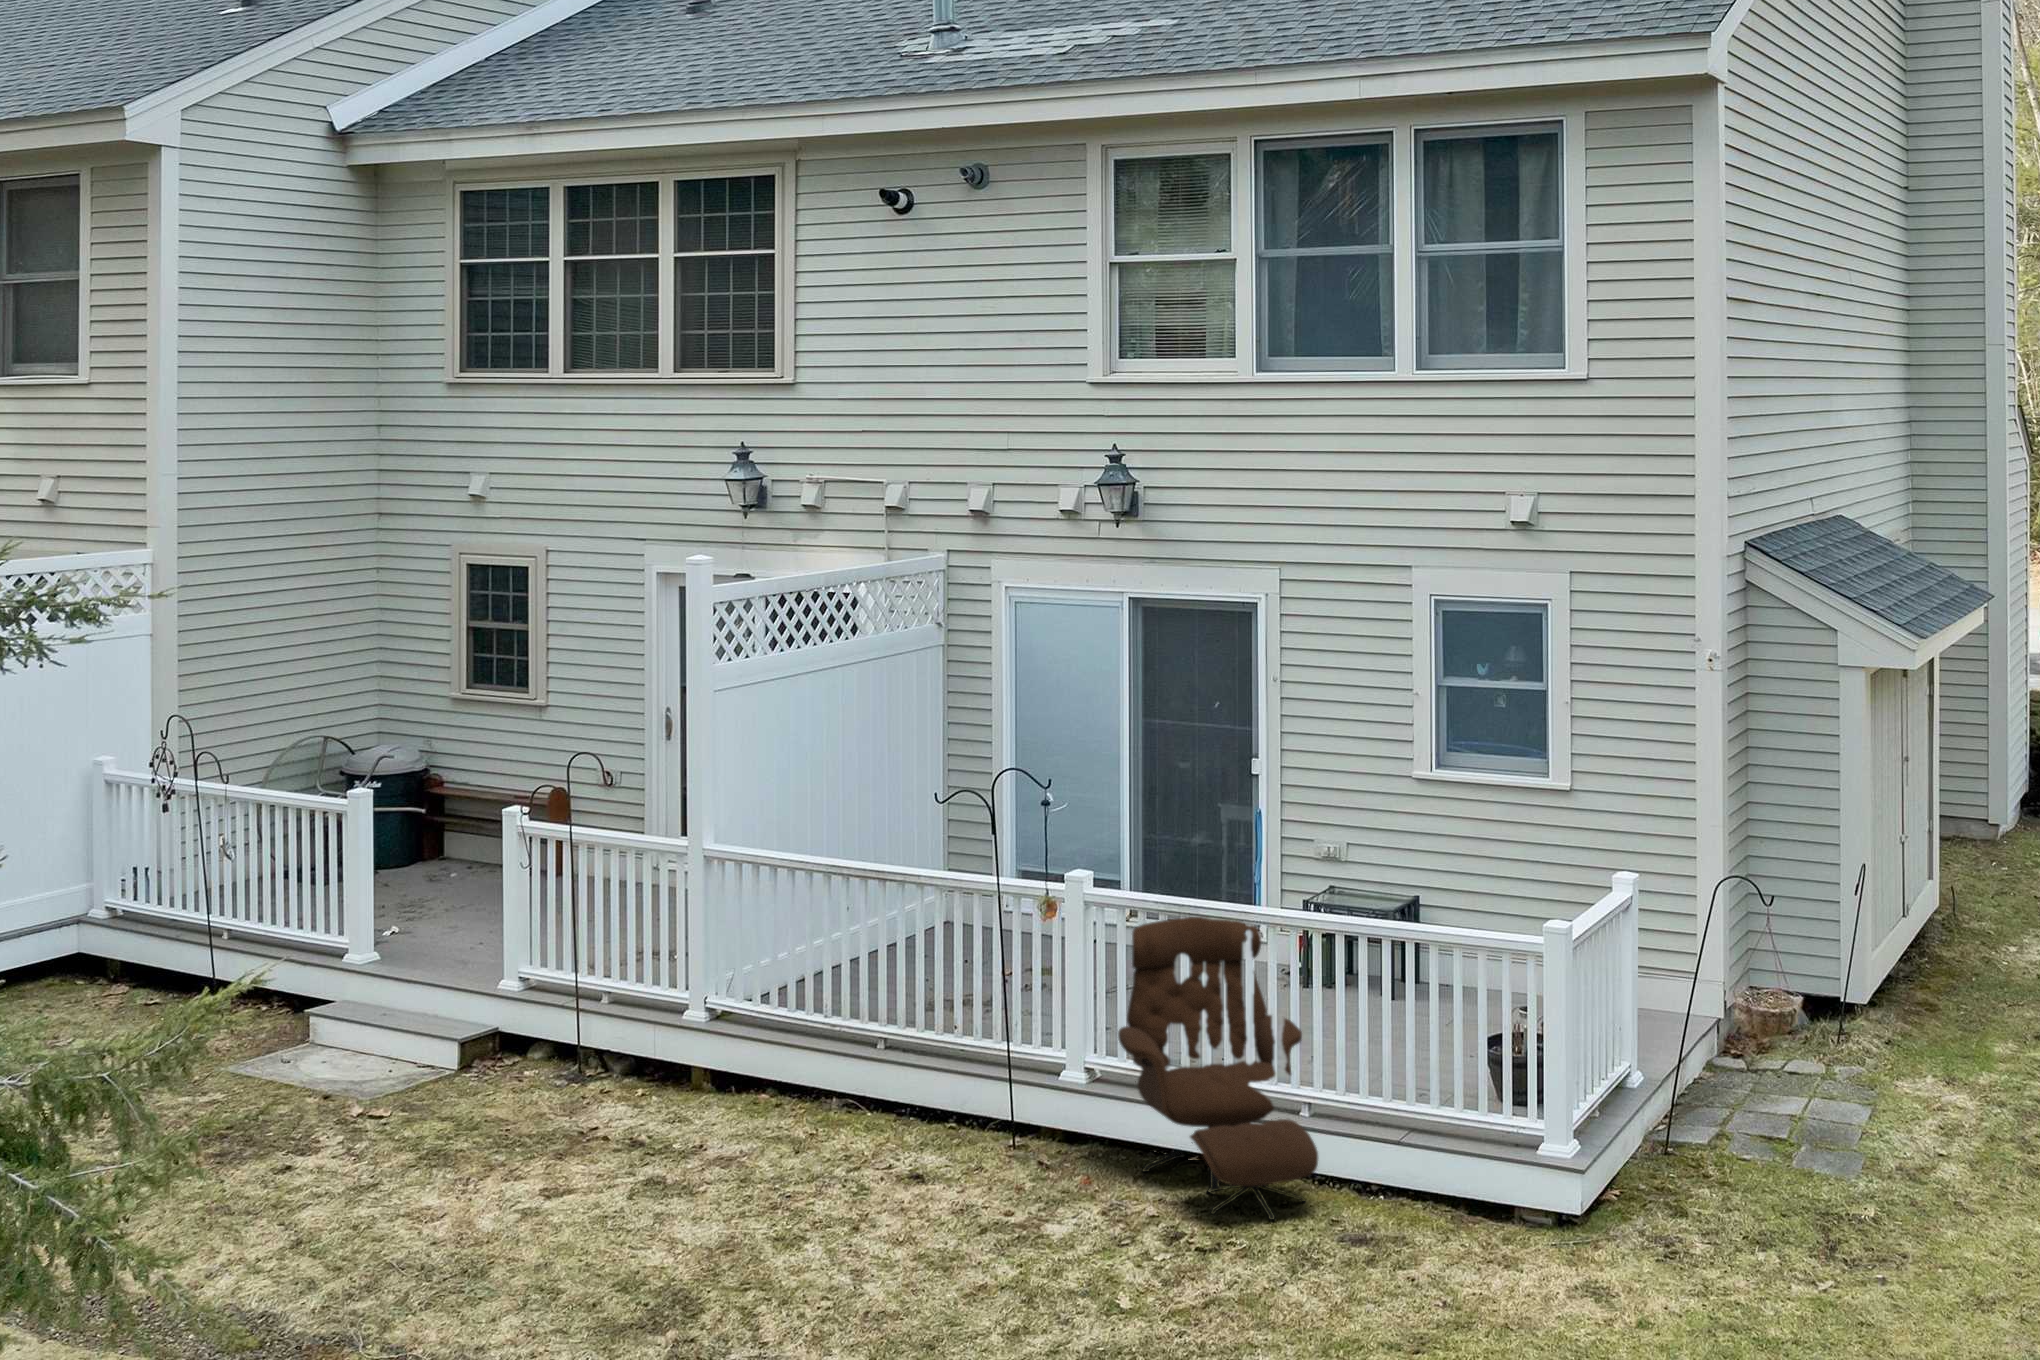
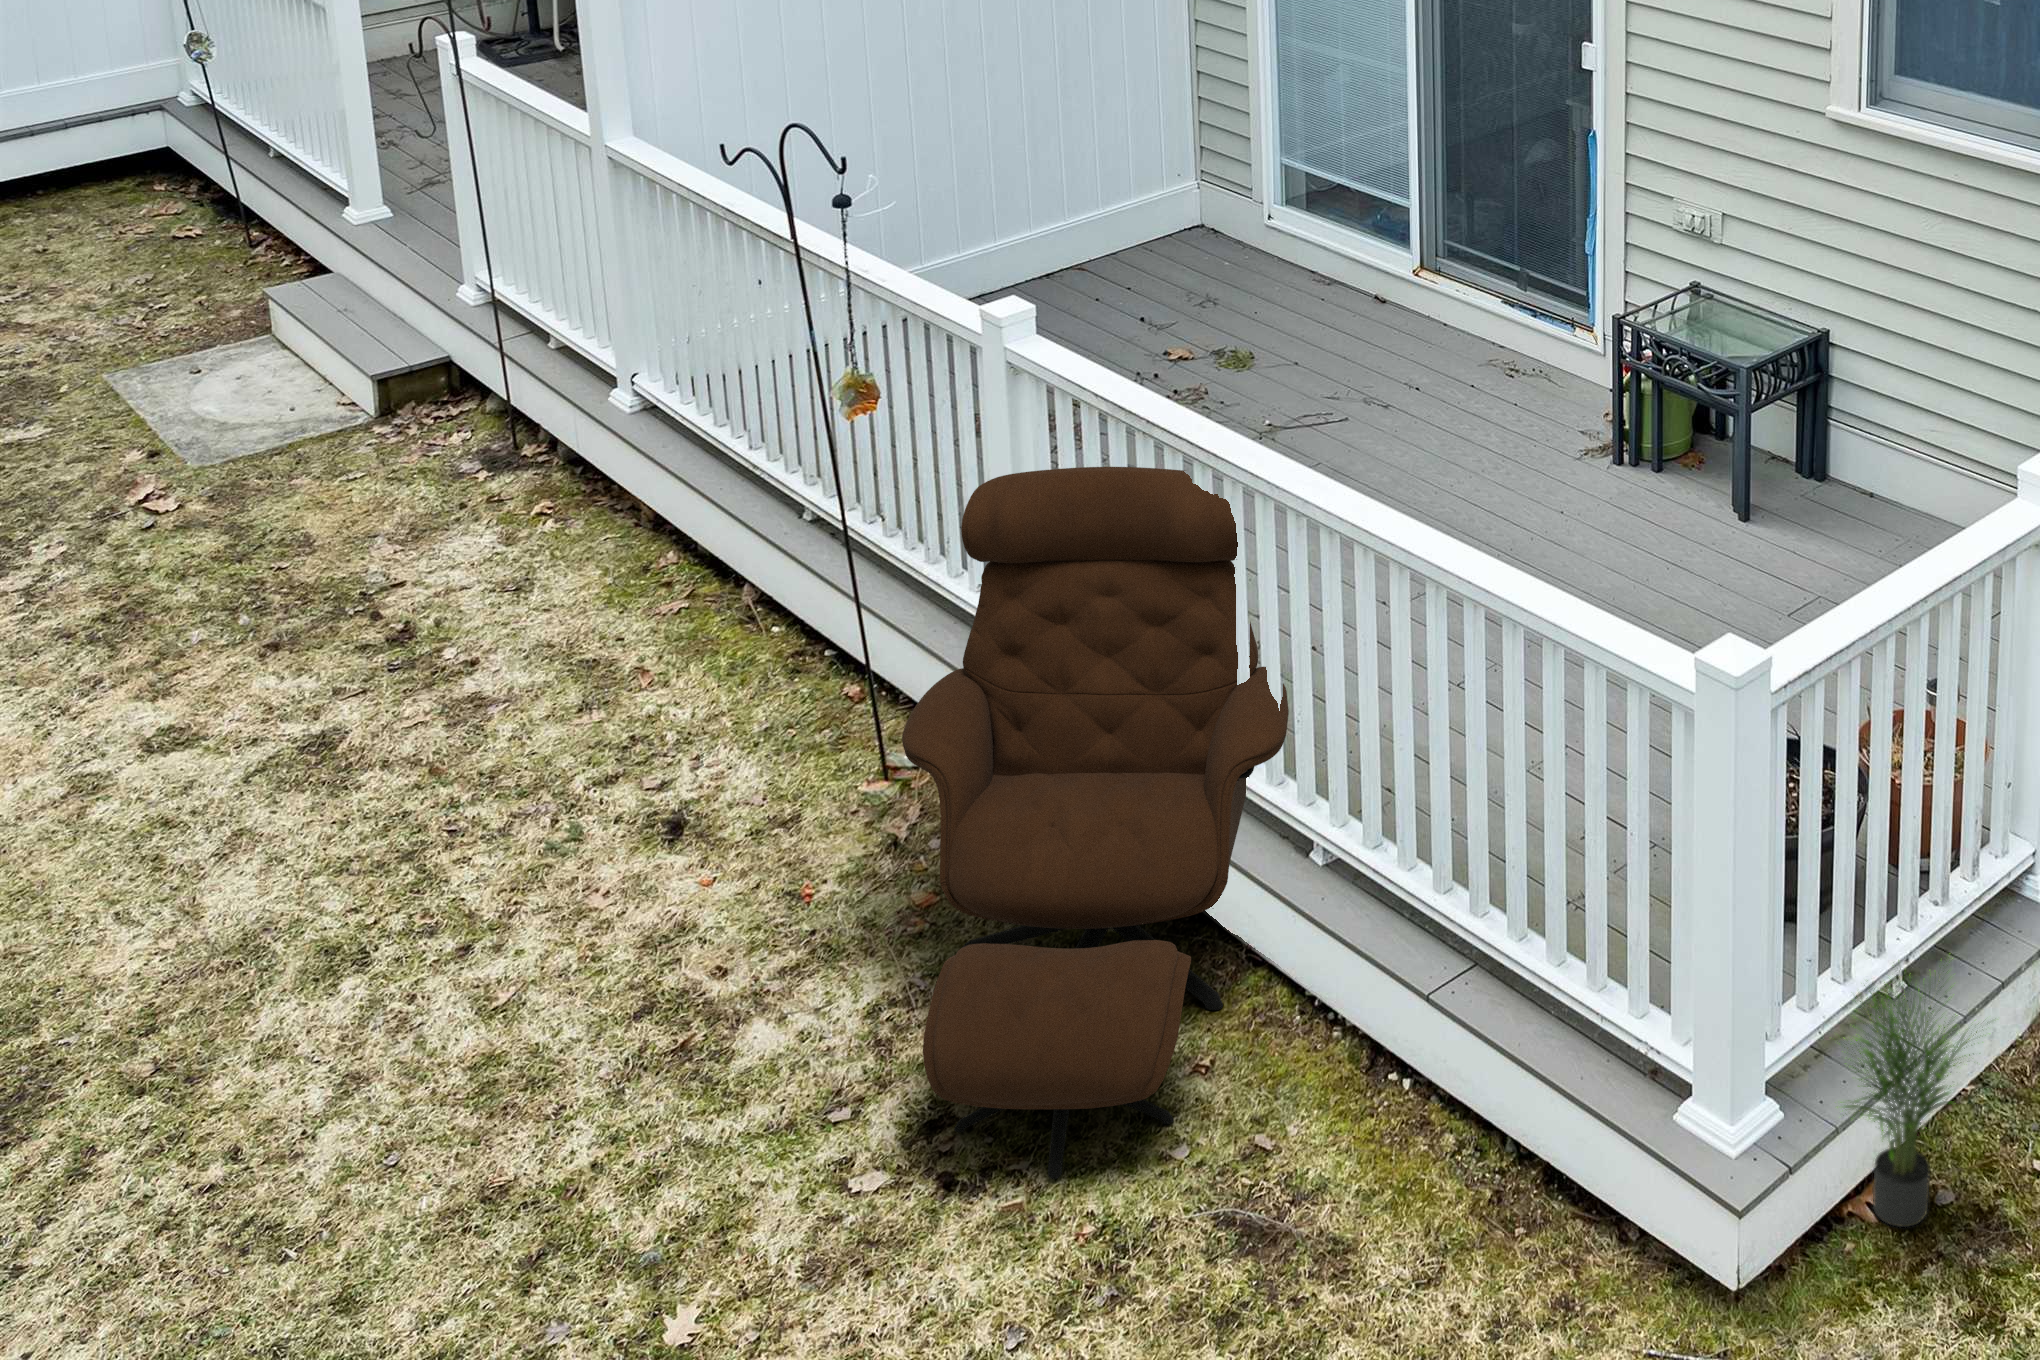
potted plant: none [1601,1060,1671,1192] -> present [1844,961,1977,1227]

